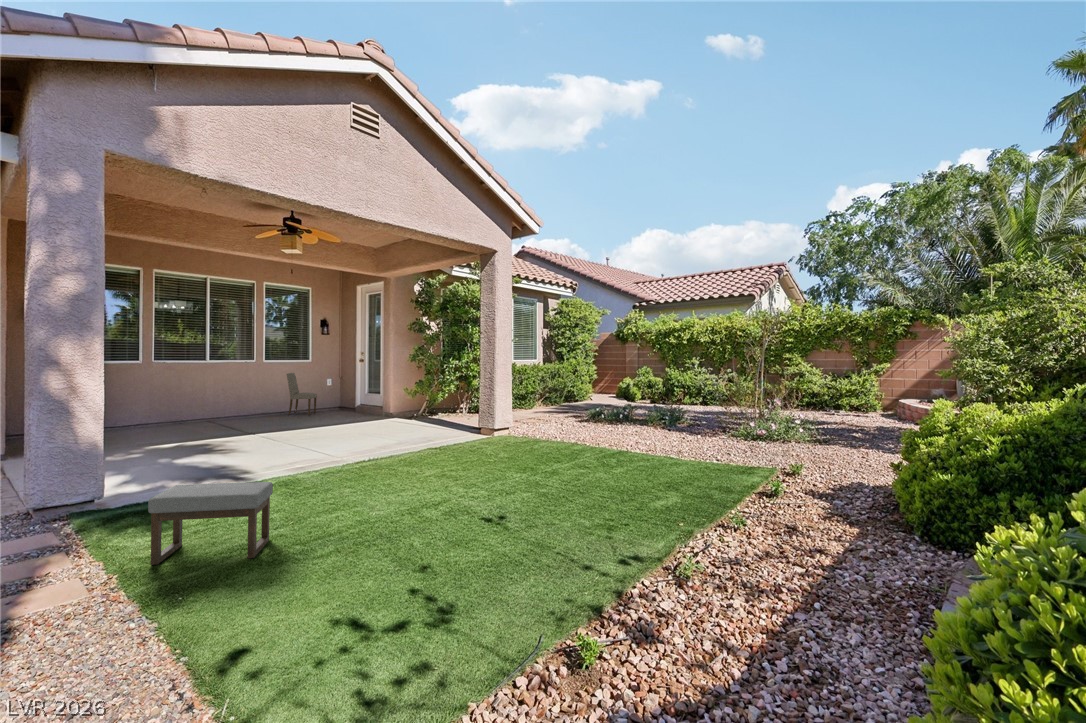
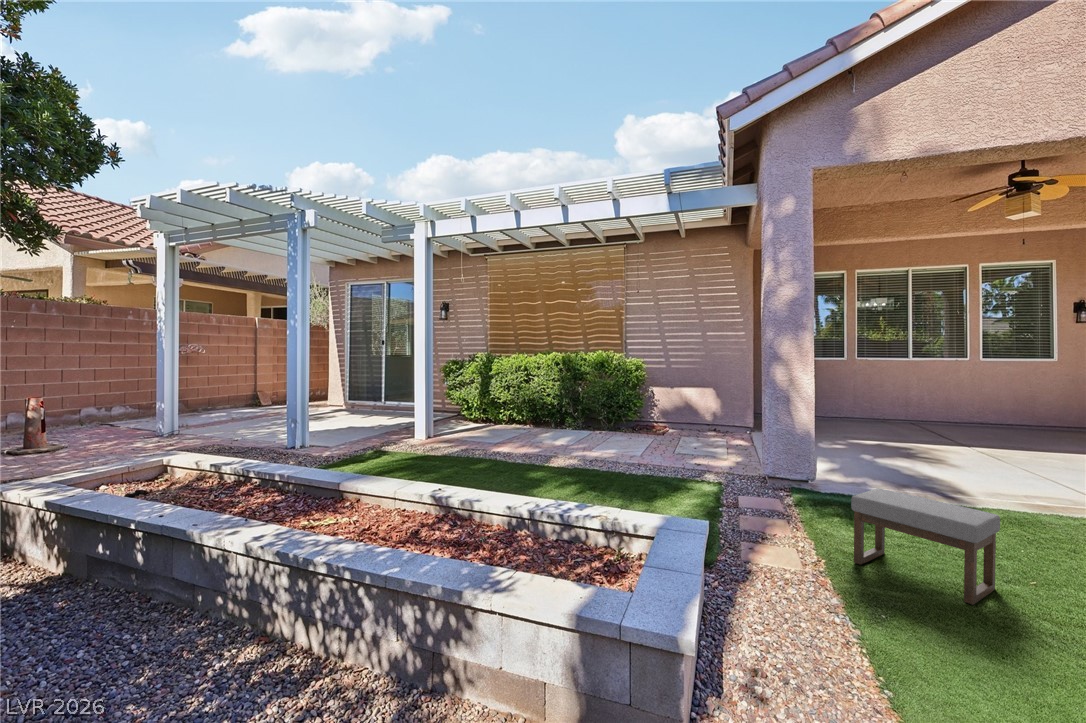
dining chair: present [287,373,317,415] -> none [1014,374,1067,431]

